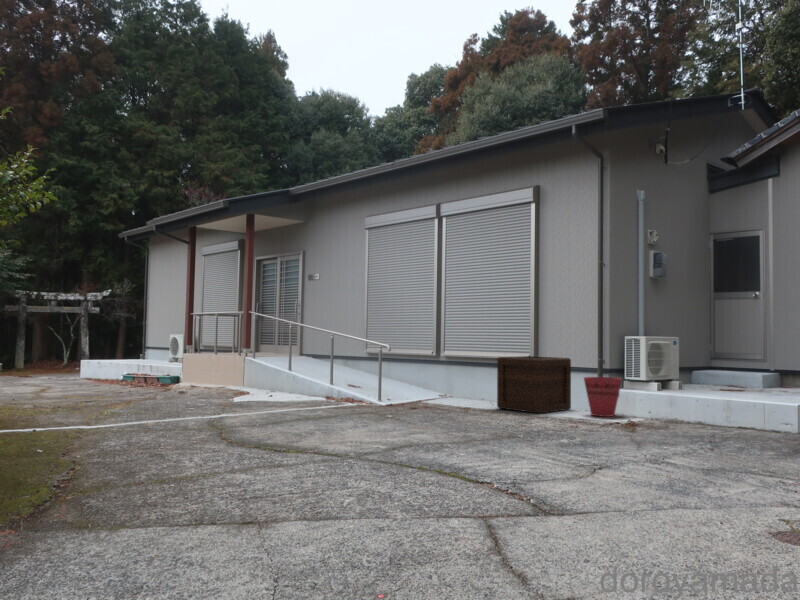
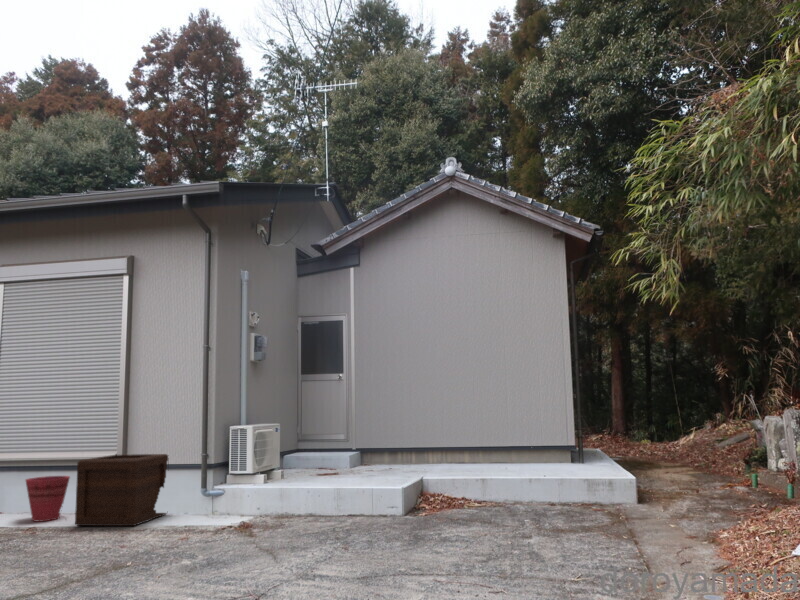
bucket: present [584,377,622,417] -> present [26,476,70,521]

